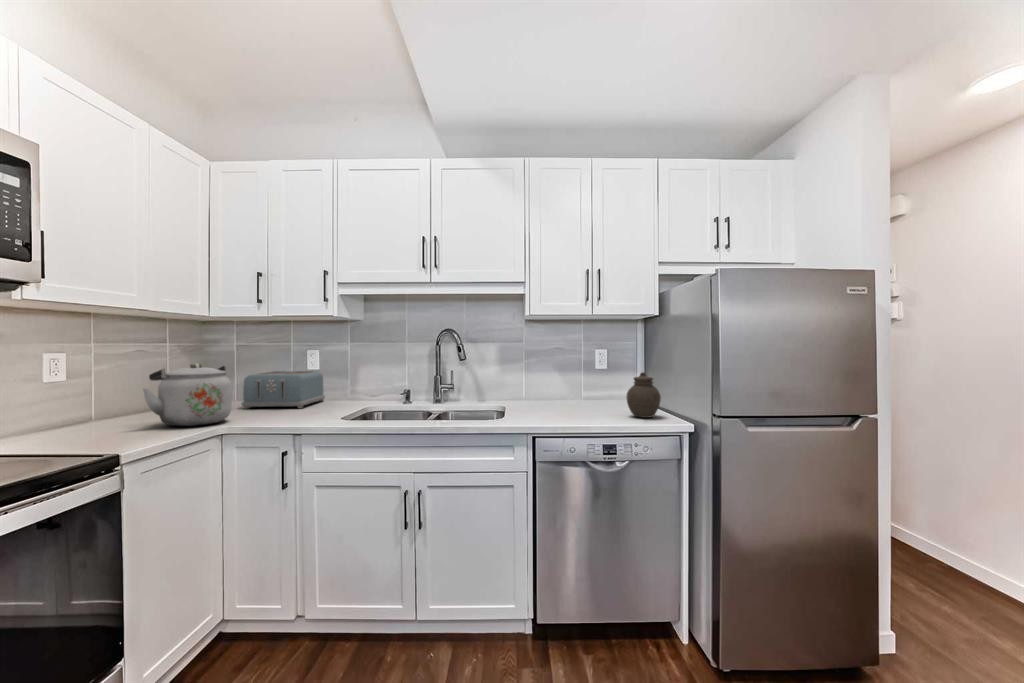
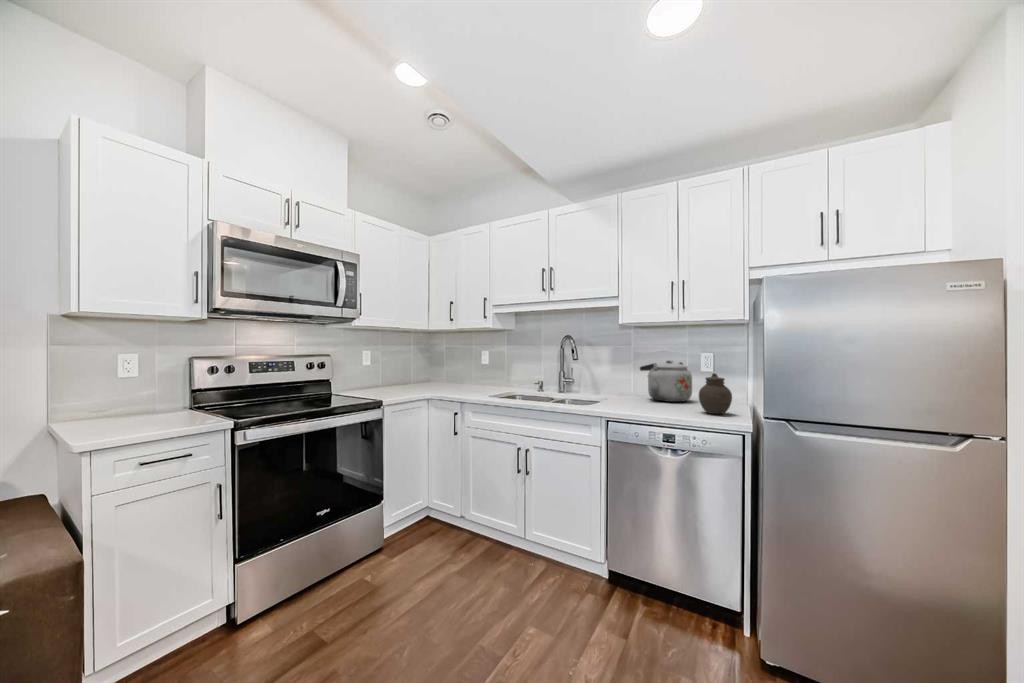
kettle: present [143,363,232,426] -> present [640,360,692,402]
toaster: present [242,371,325,409] -> none [441,364,494,389]

